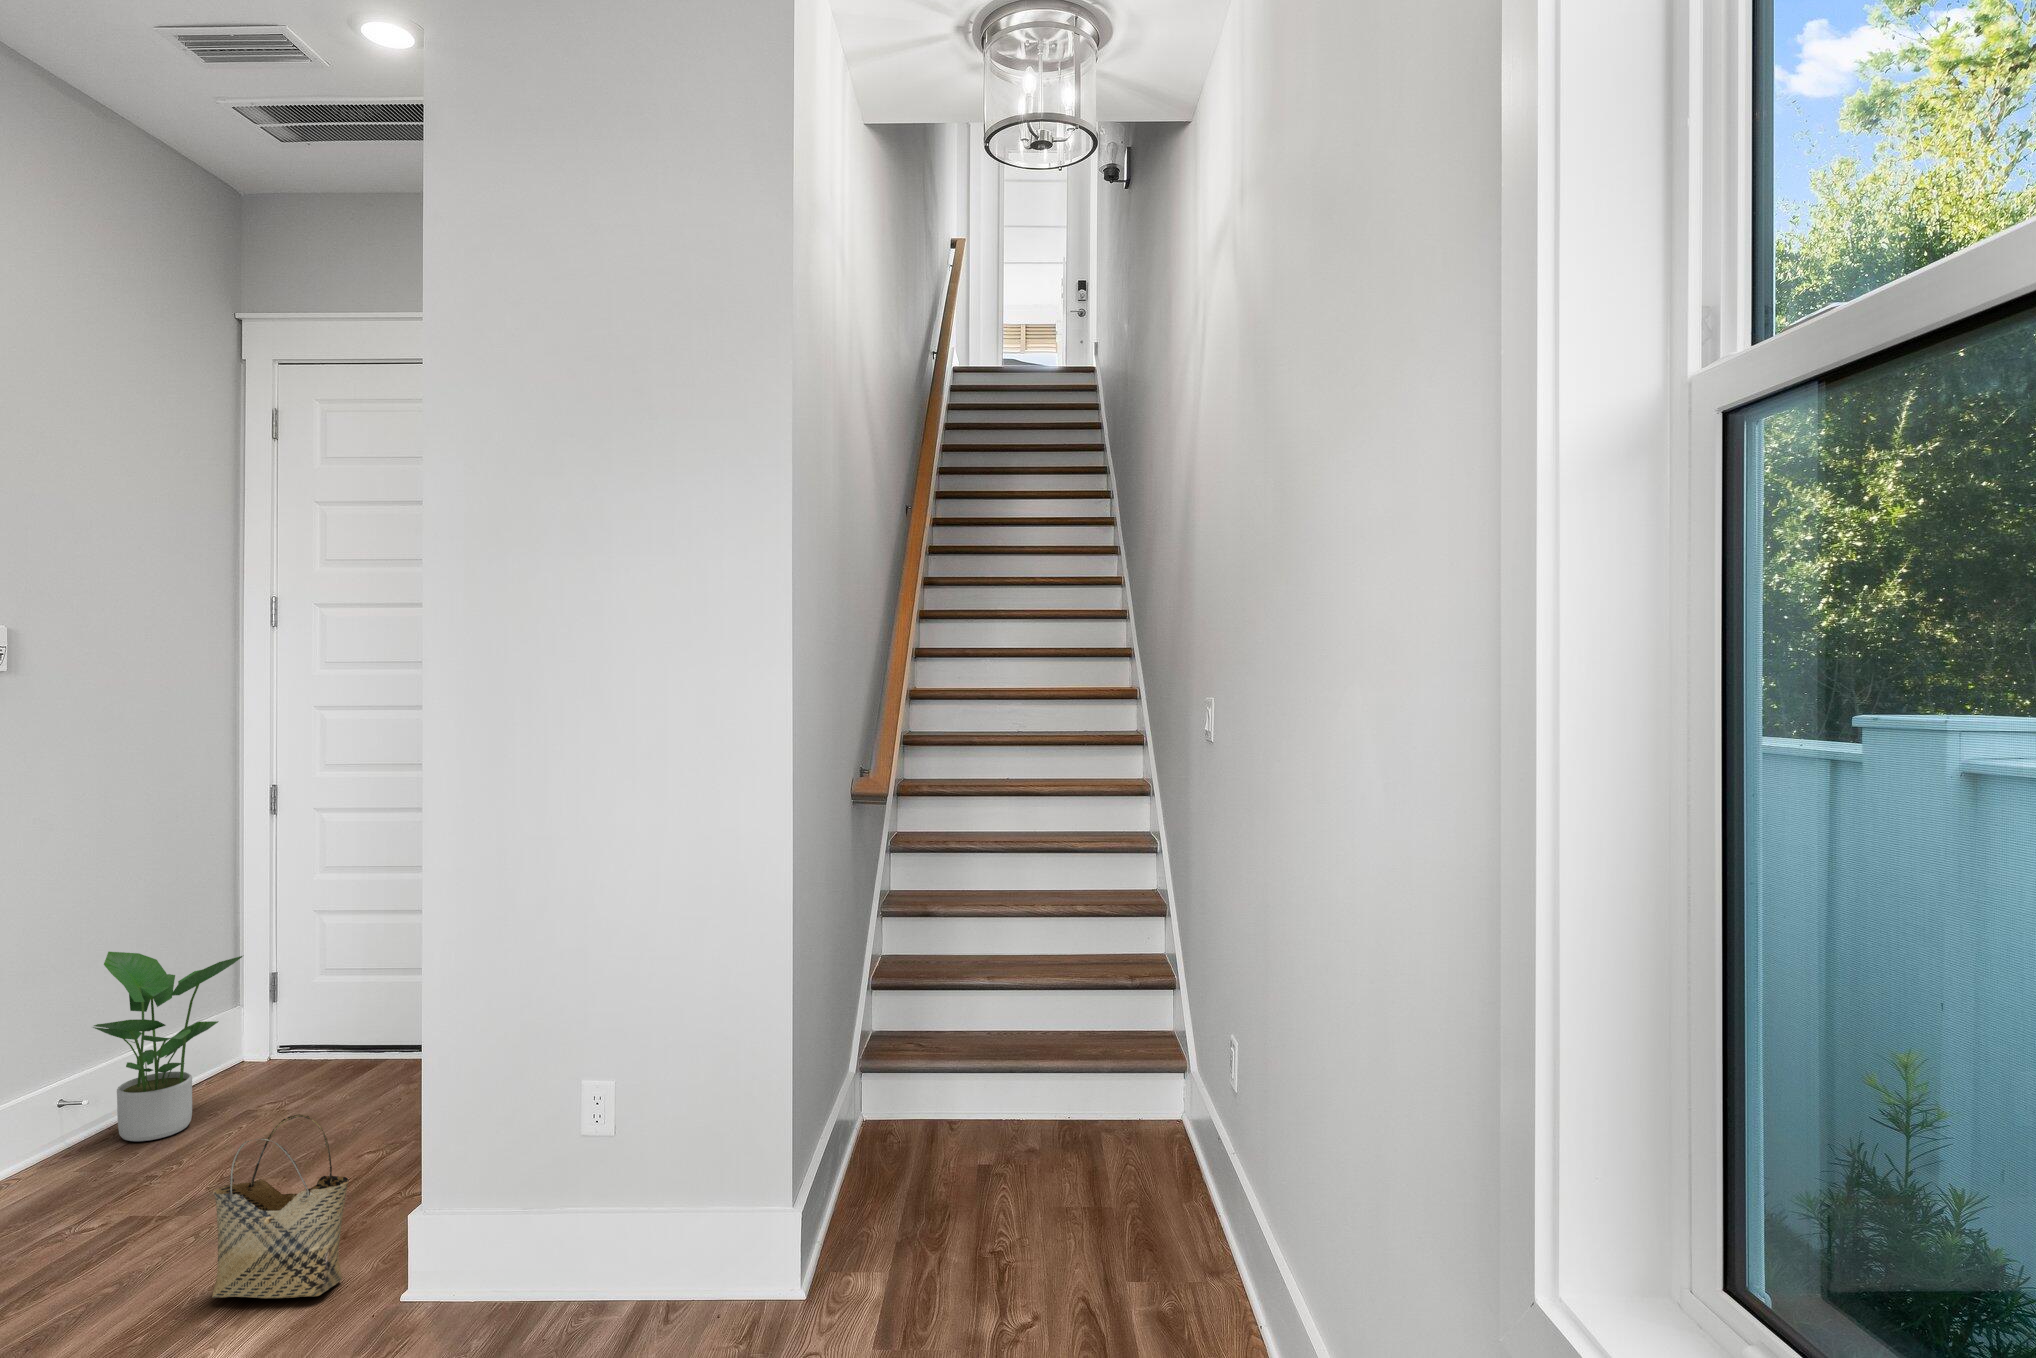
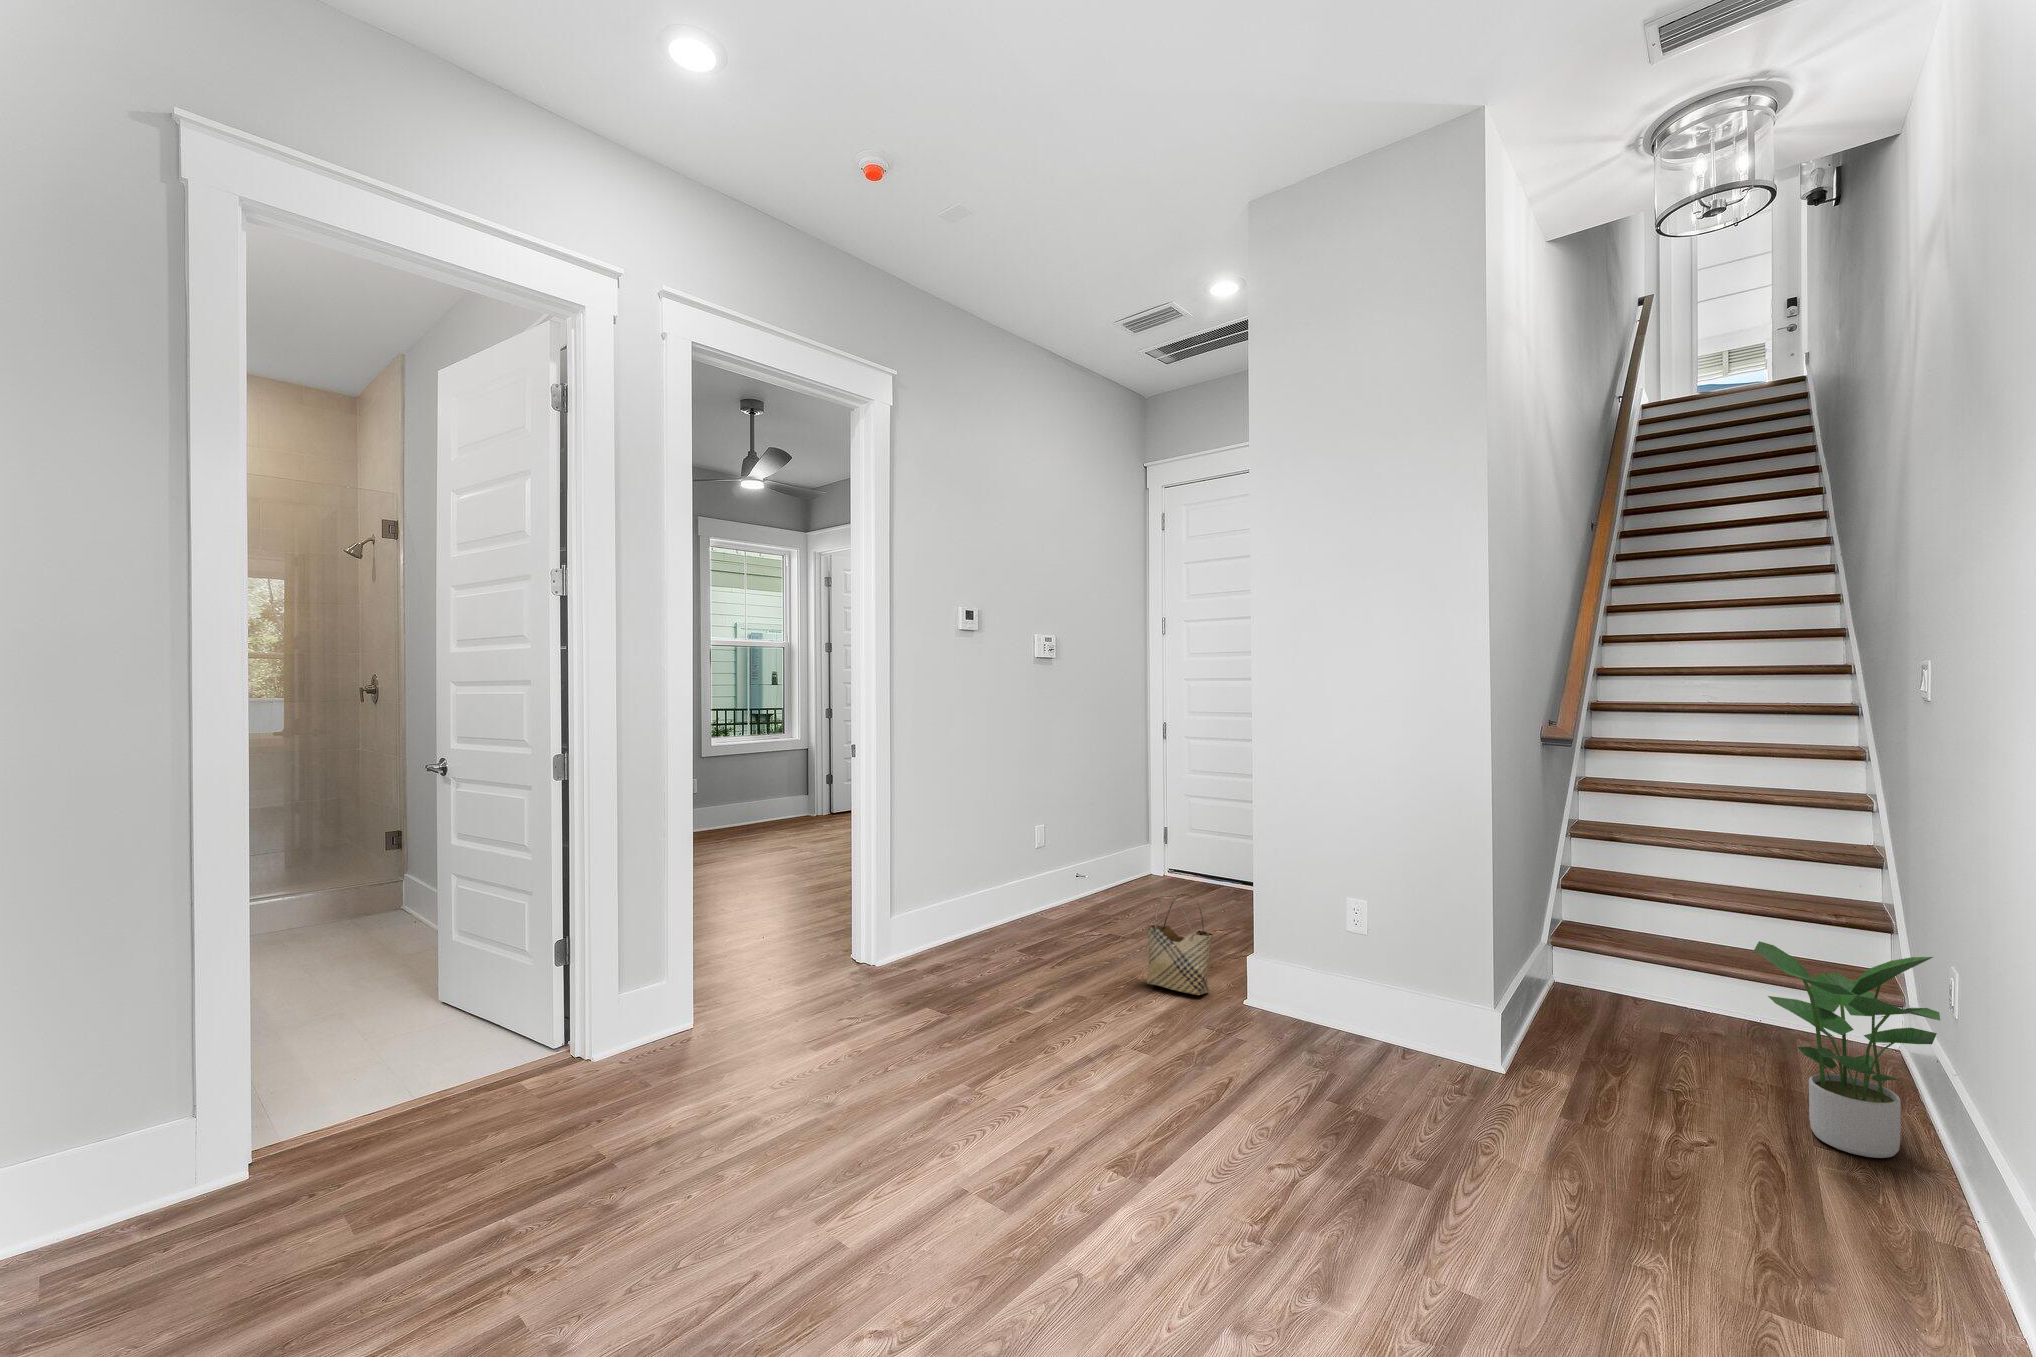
potted plant: present [93,952,242,1141] -> present [1754,941,1940,1158]

